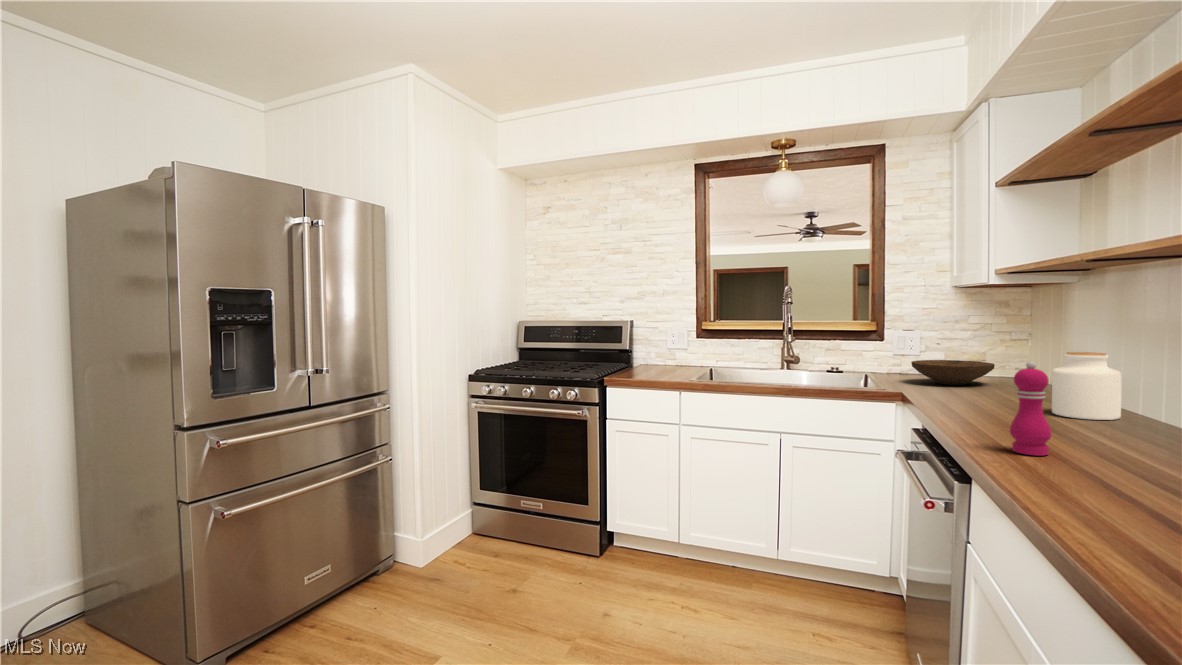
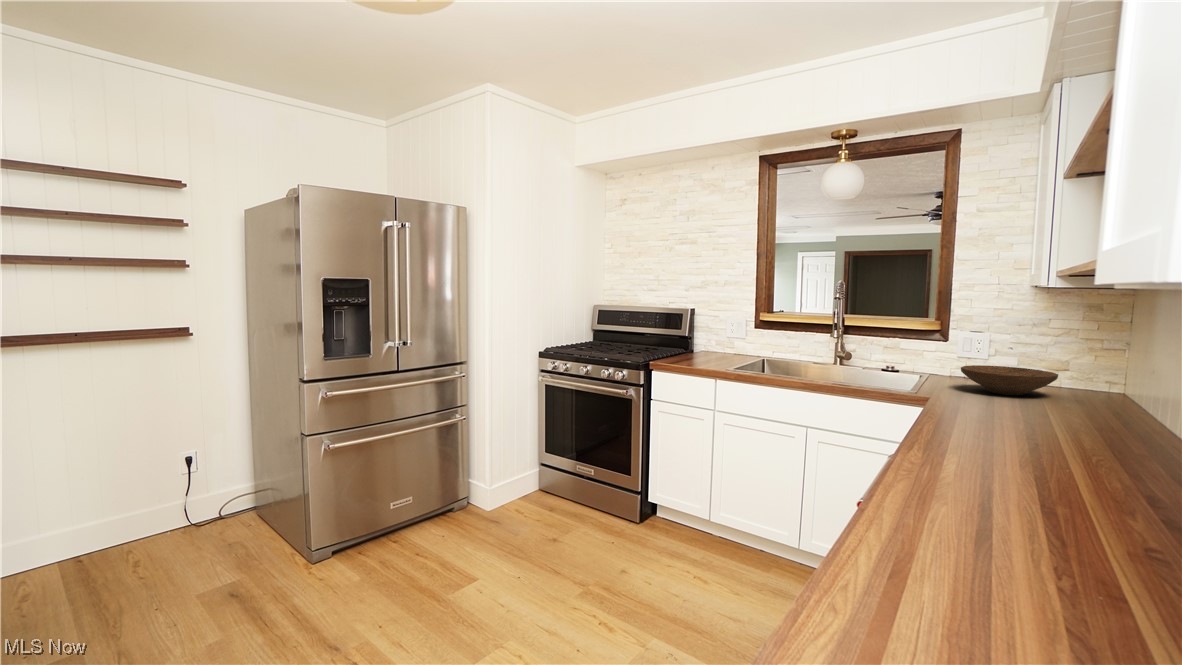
jar: present [1052,352,1121,420] -> none [1061,370,1145,449]
pepper mill: present [1010,361,1052,456] -> none [931,379,972,477]

